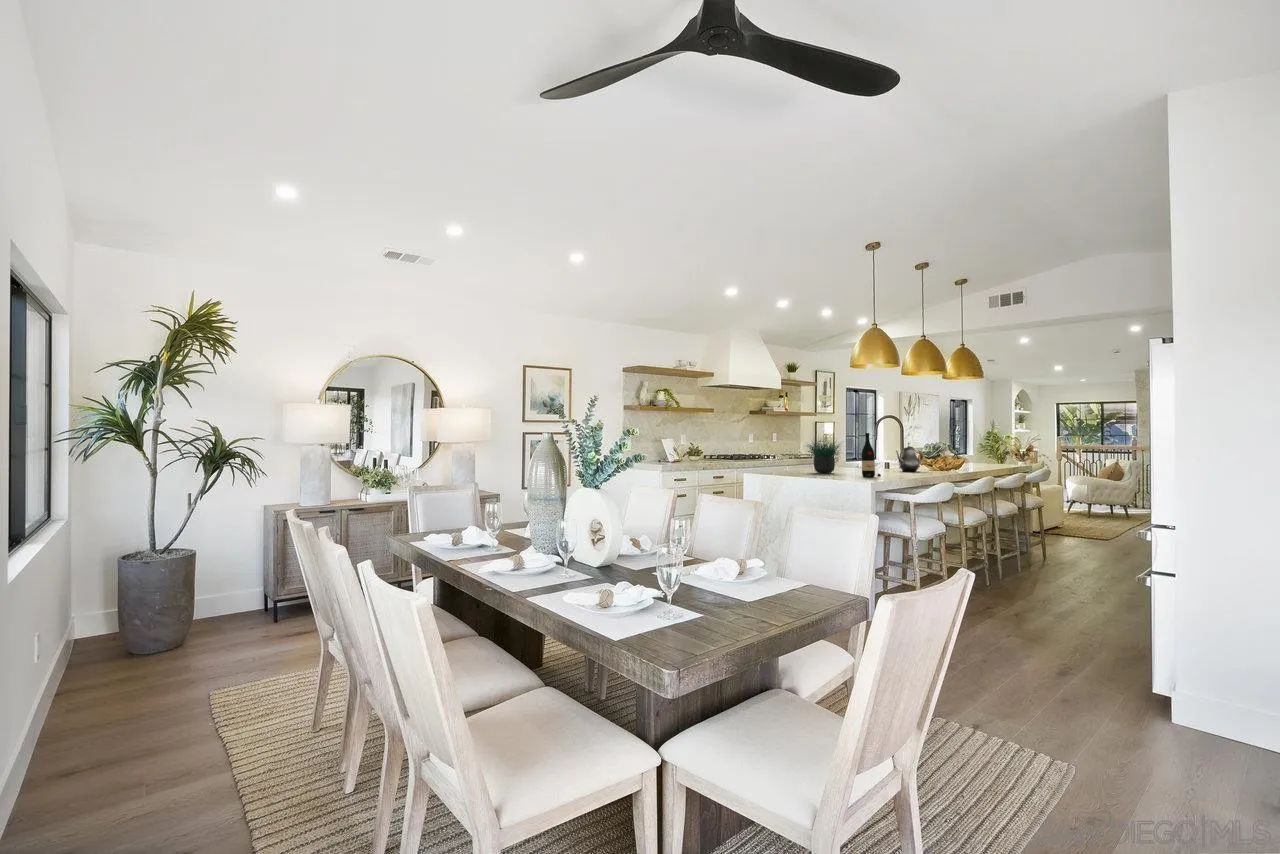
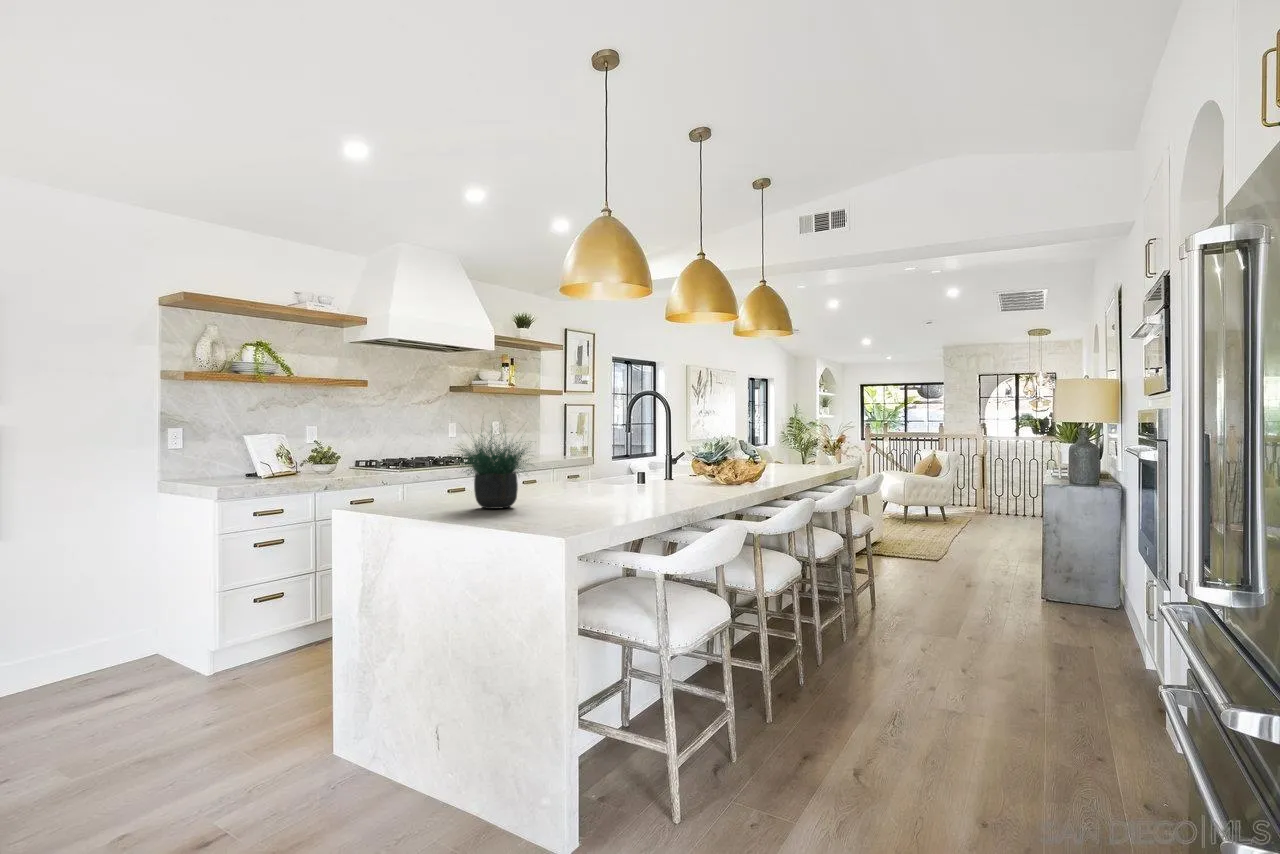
wine bottle: present [862,433,881,477] -> none [553,423,594,526]
teapot: present [896,443,924,472] -> none [645,440,697,495]

